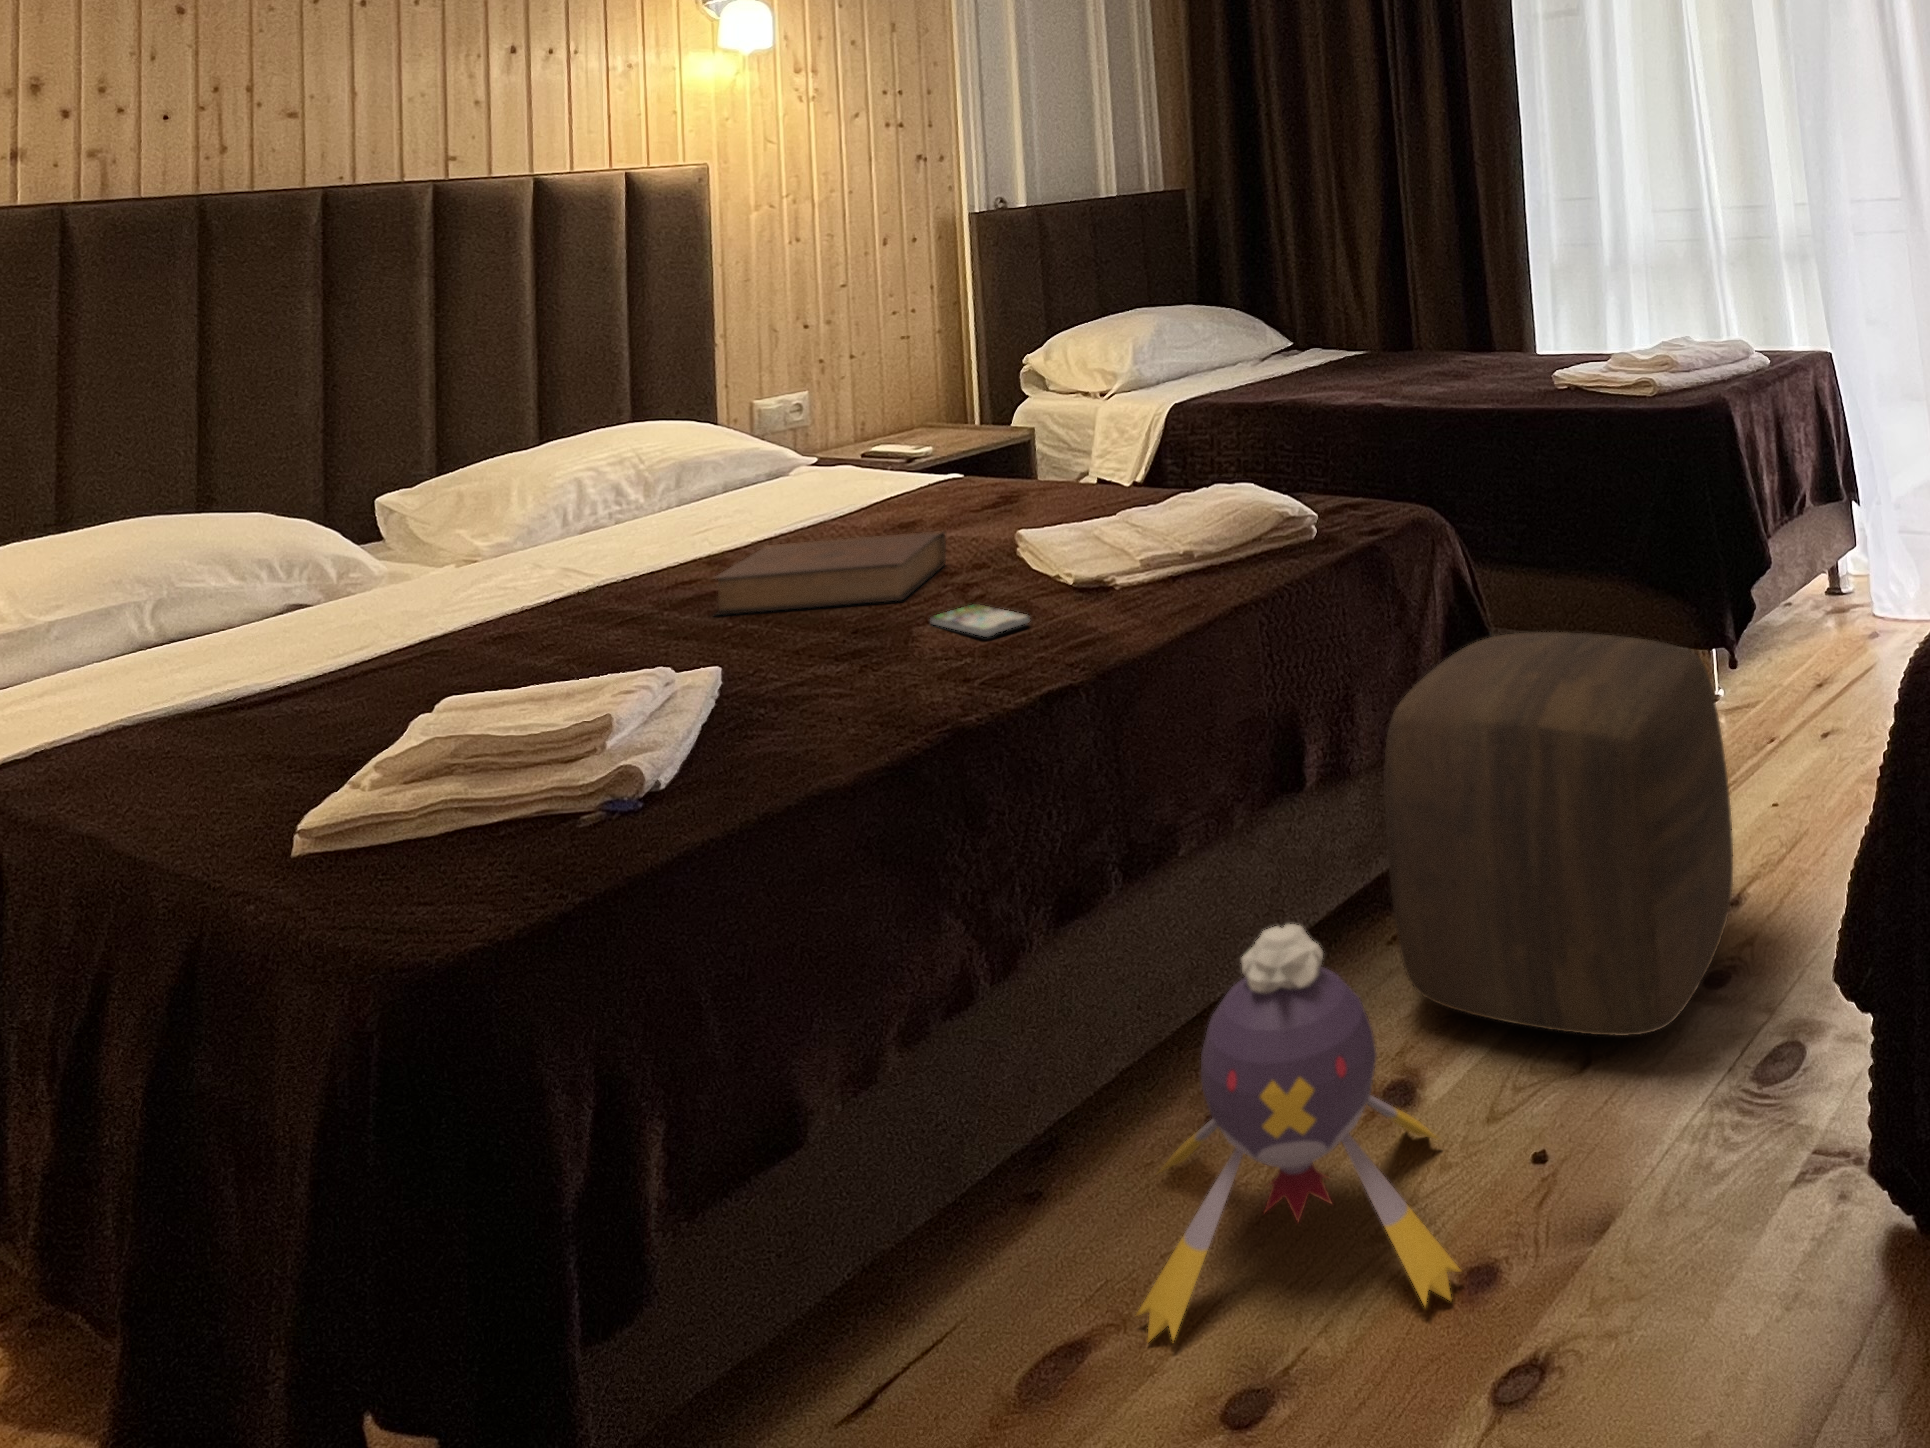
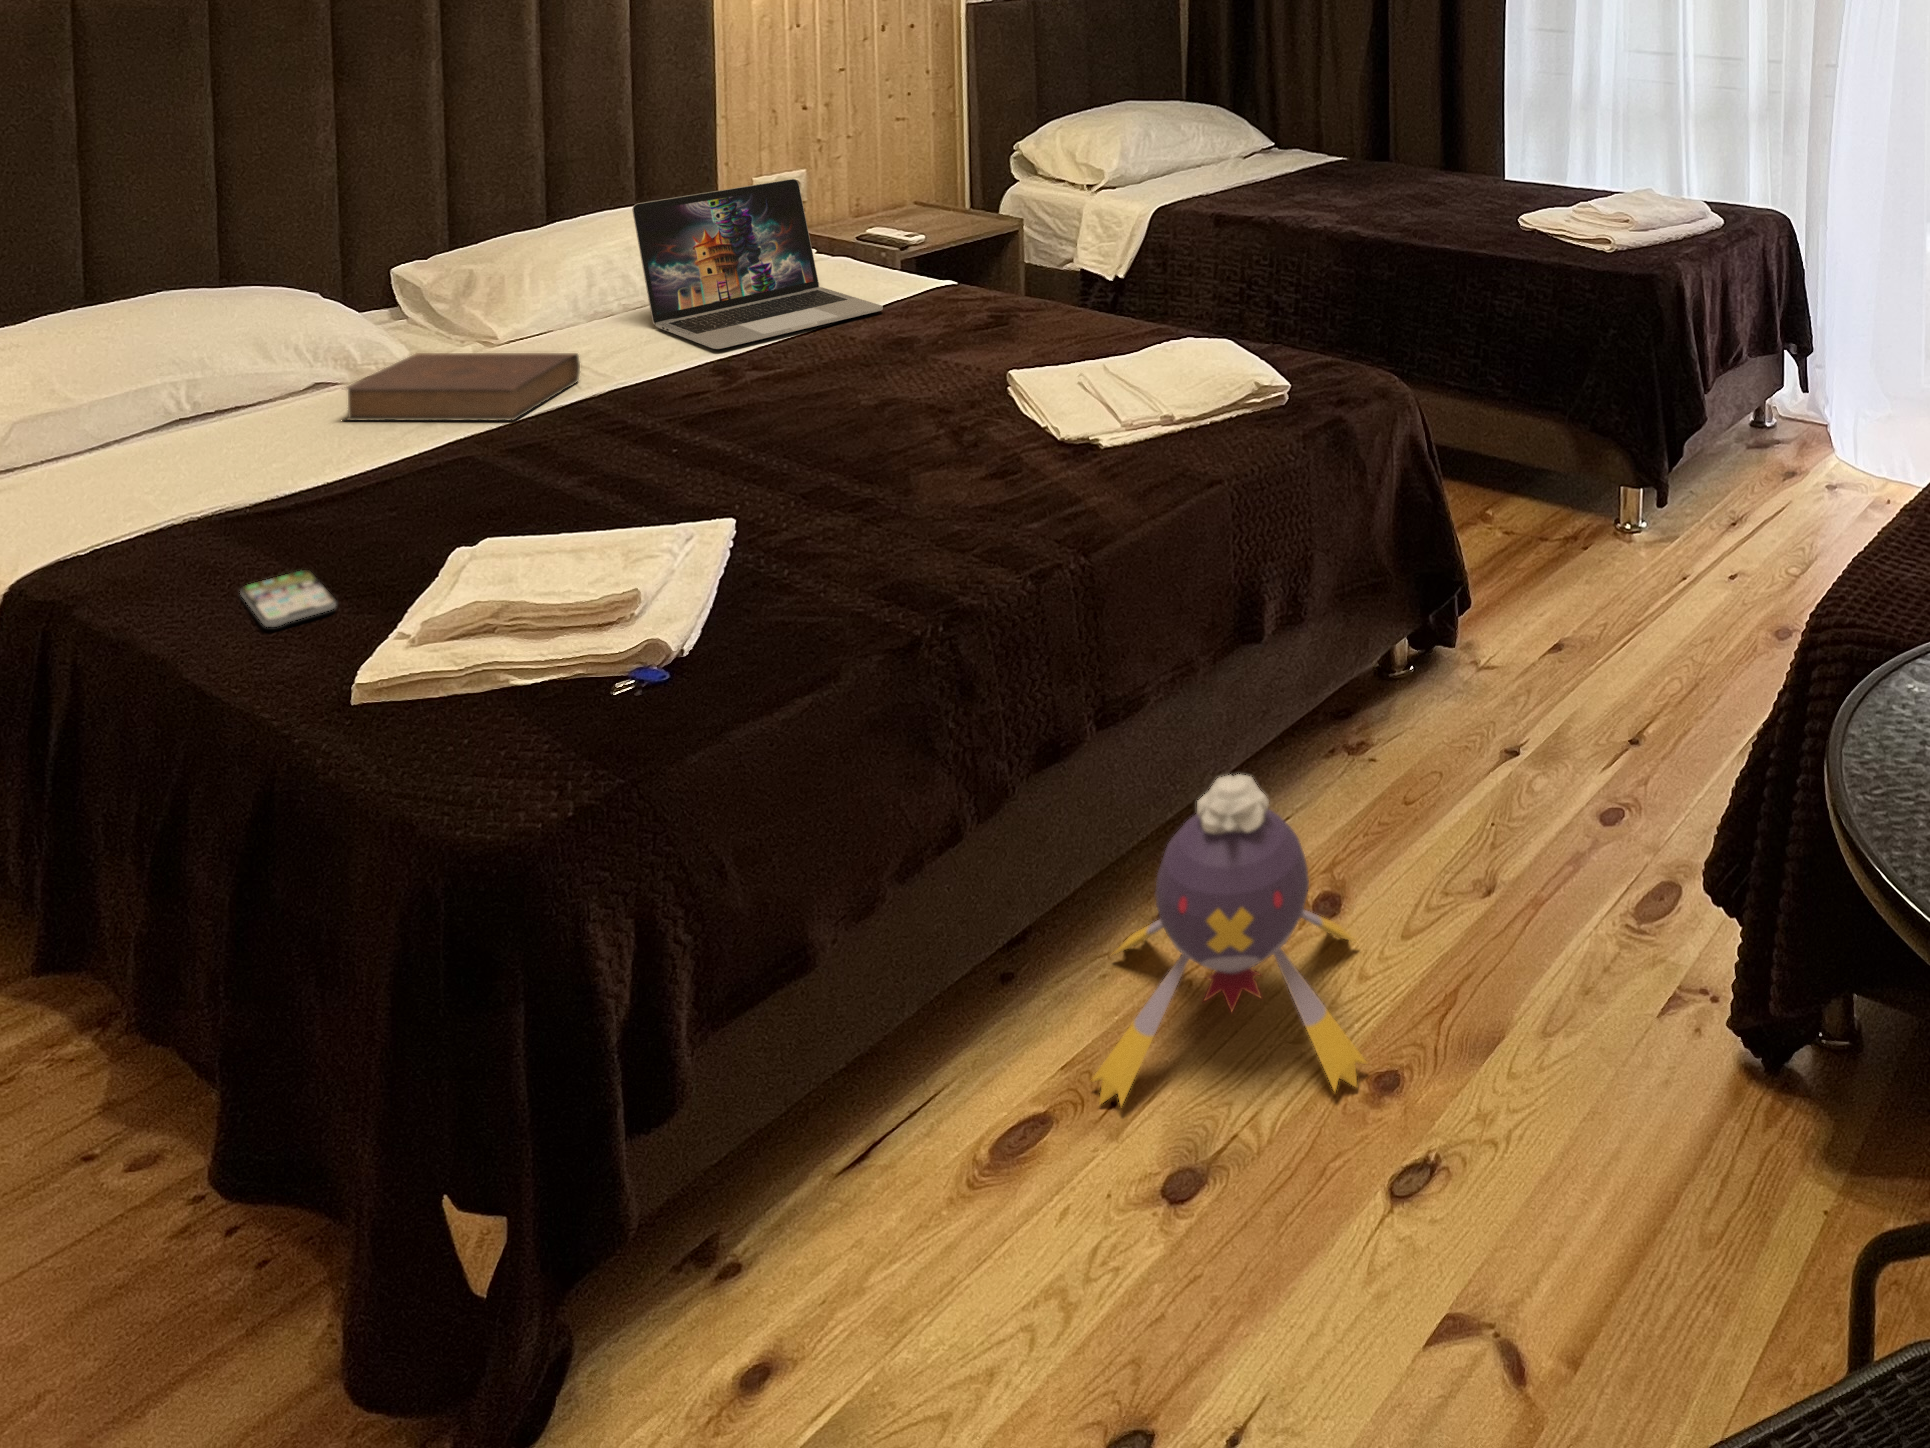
laptop: none [627,371,888,539] -> present [632,179,883,349]
book: present [713,531,946,616] -> present [345,353,580,421]
smartphone: present [930,604,1030,637] -> present [240,570,336,627]
ottoman: present [1384,632,1733,1036] -> none [1332,500,1639,863]

